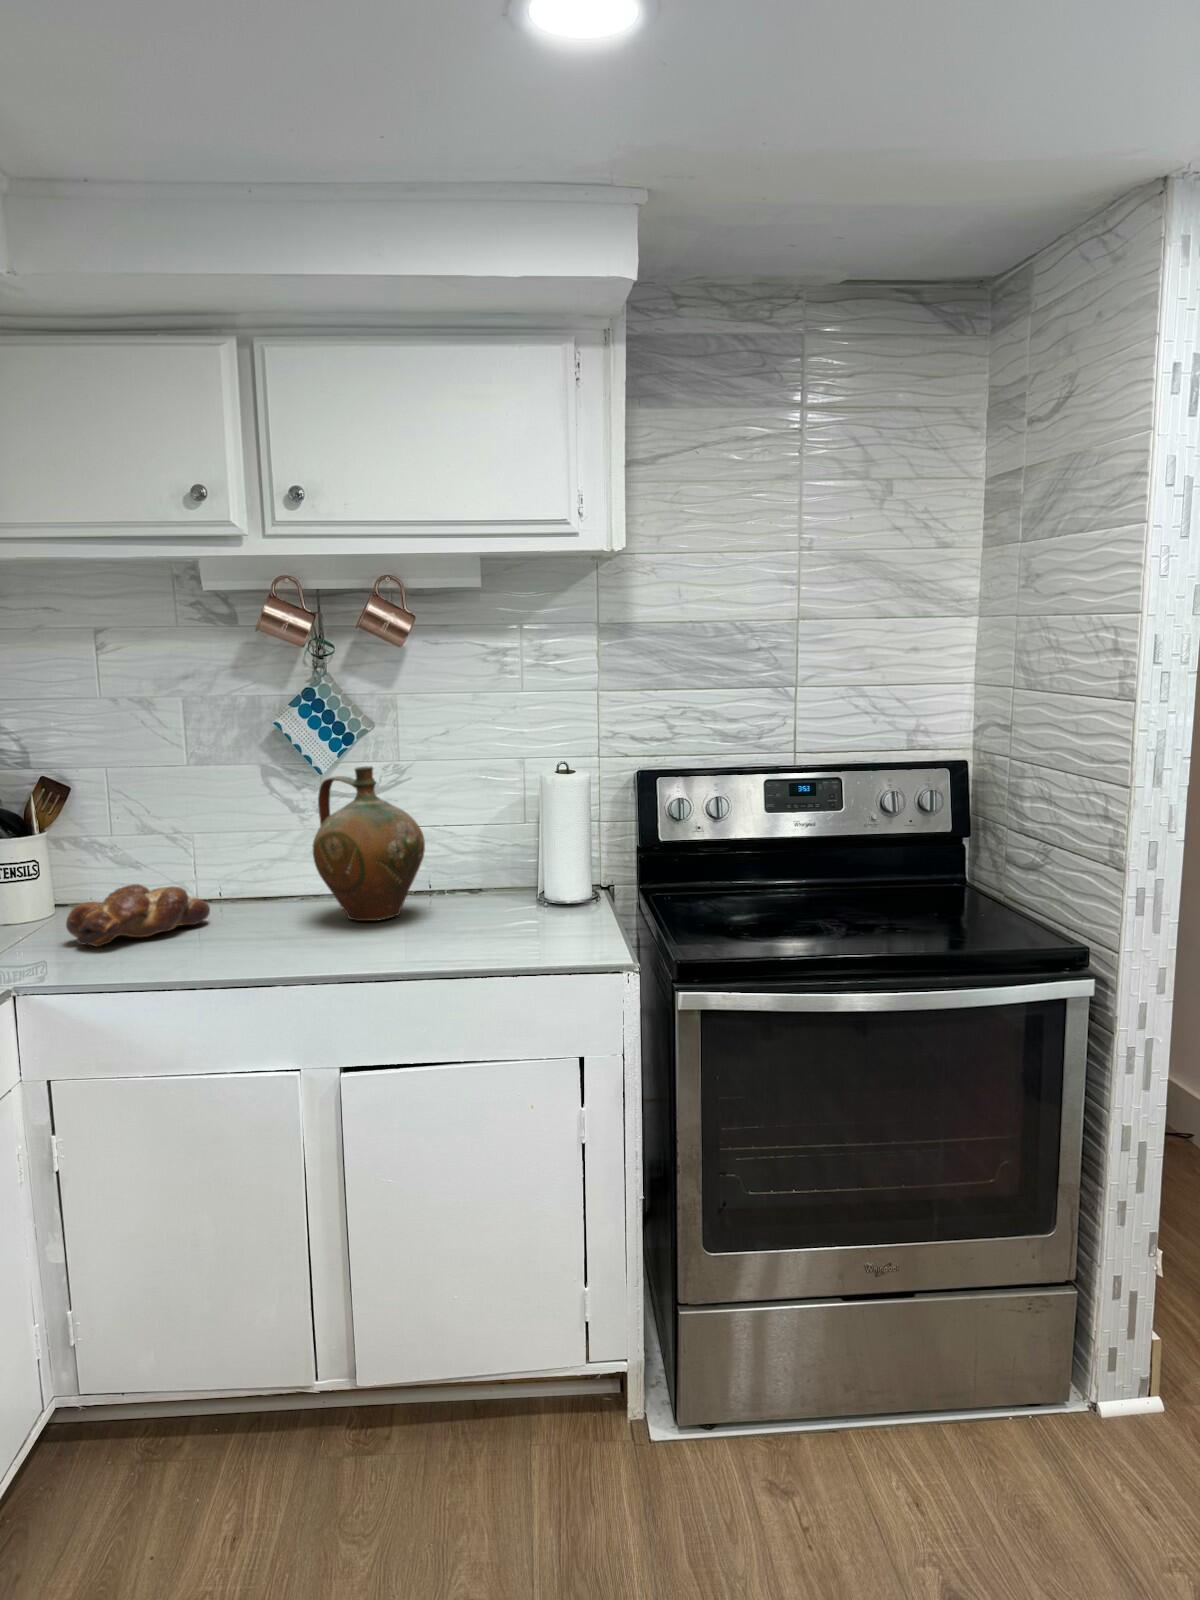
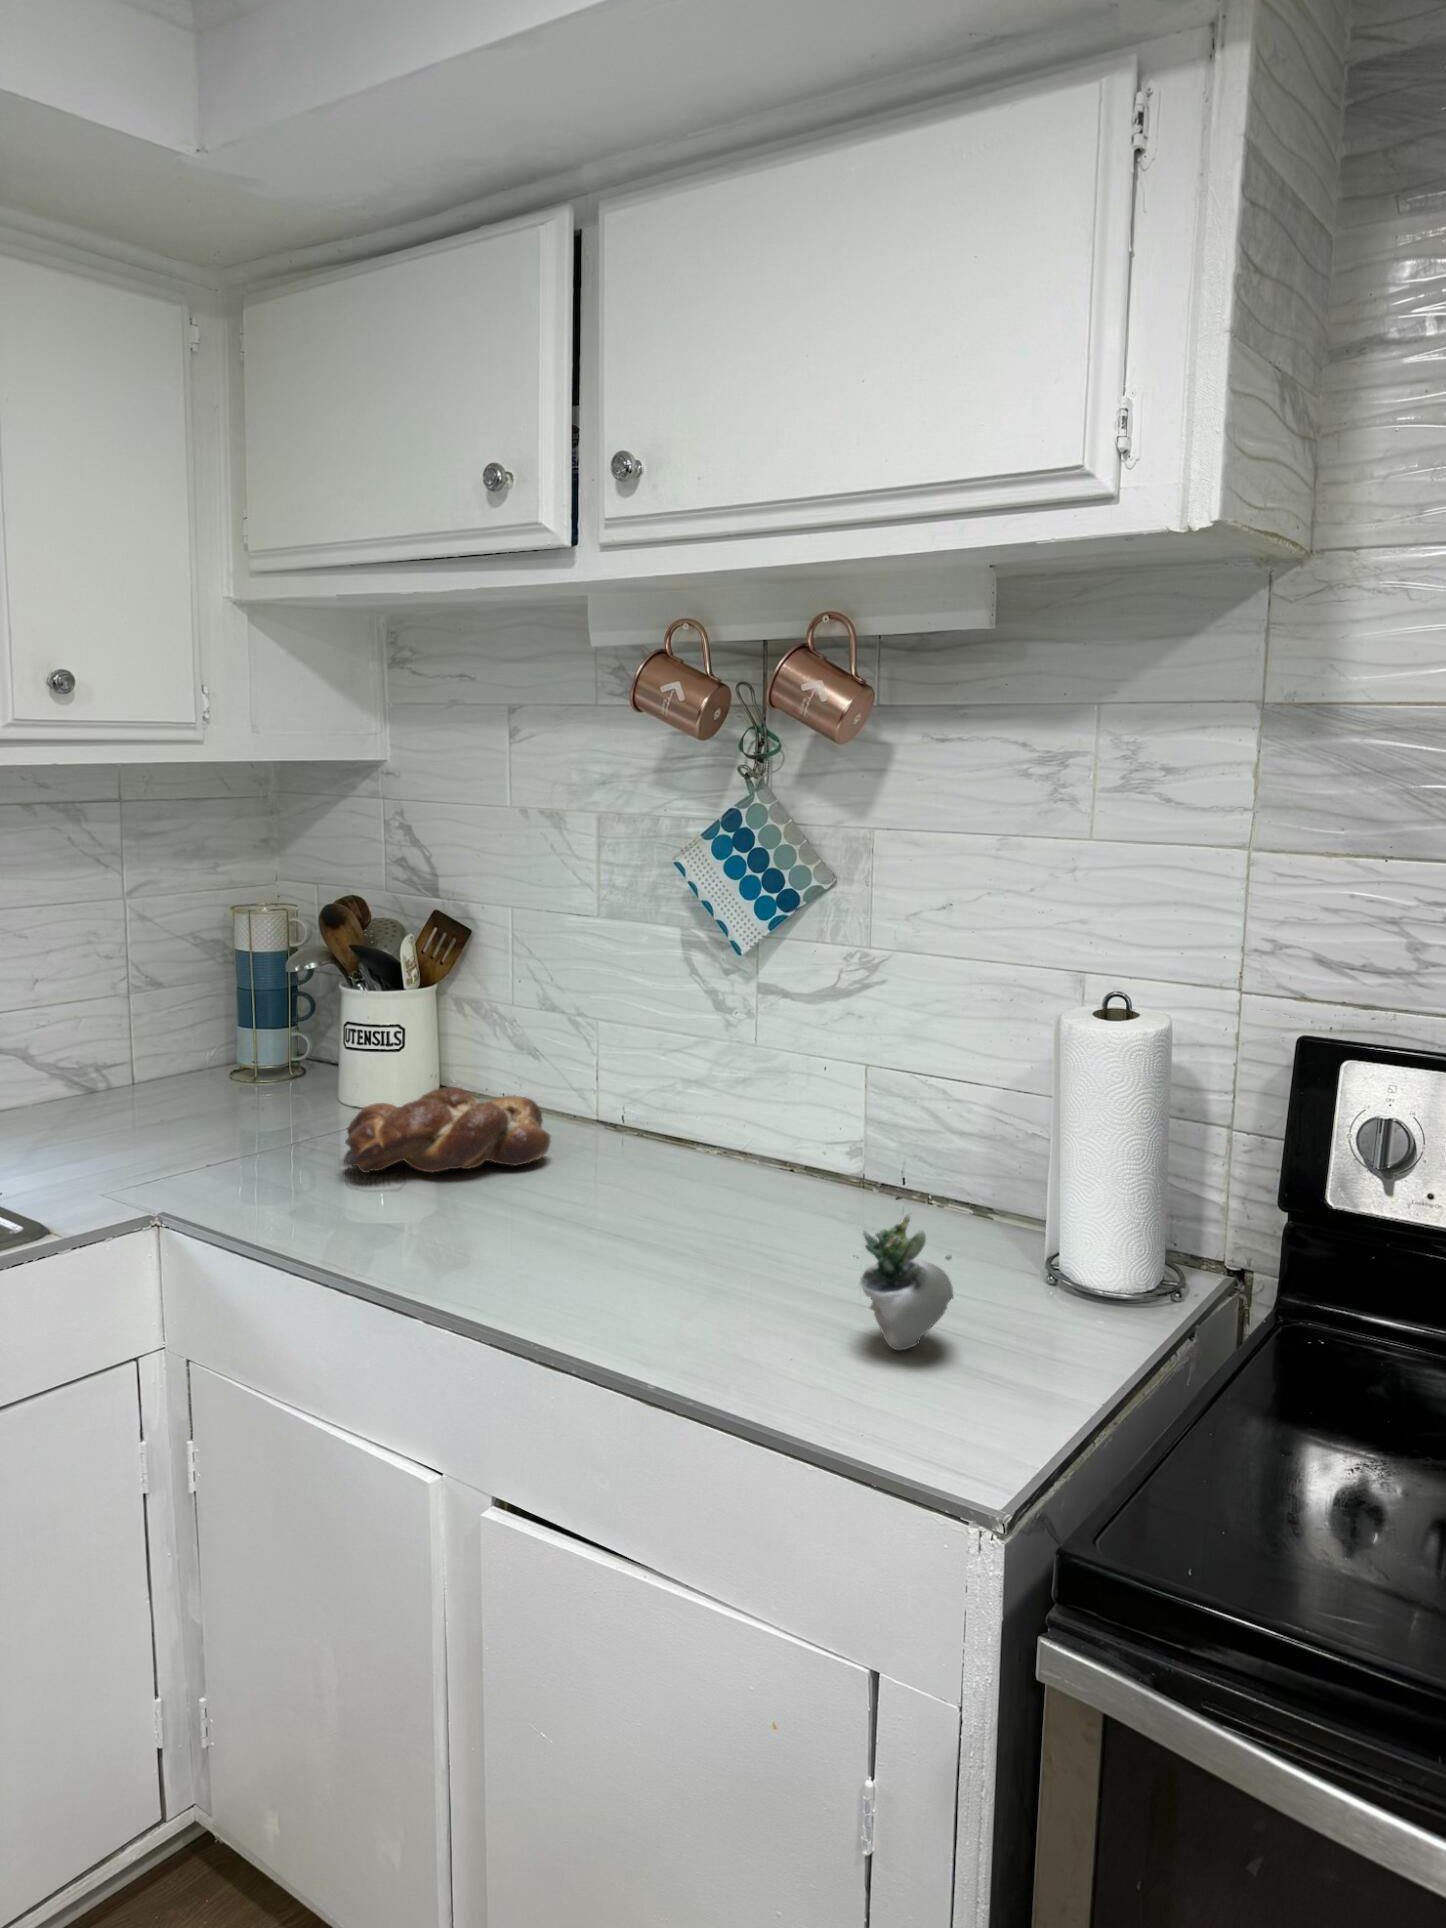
ceramic jug: present [313,766,425,921] -> none [653,955,847,1233]
succulent plant: none [499,869,570,935] -> present [860,1215,953,1350]

